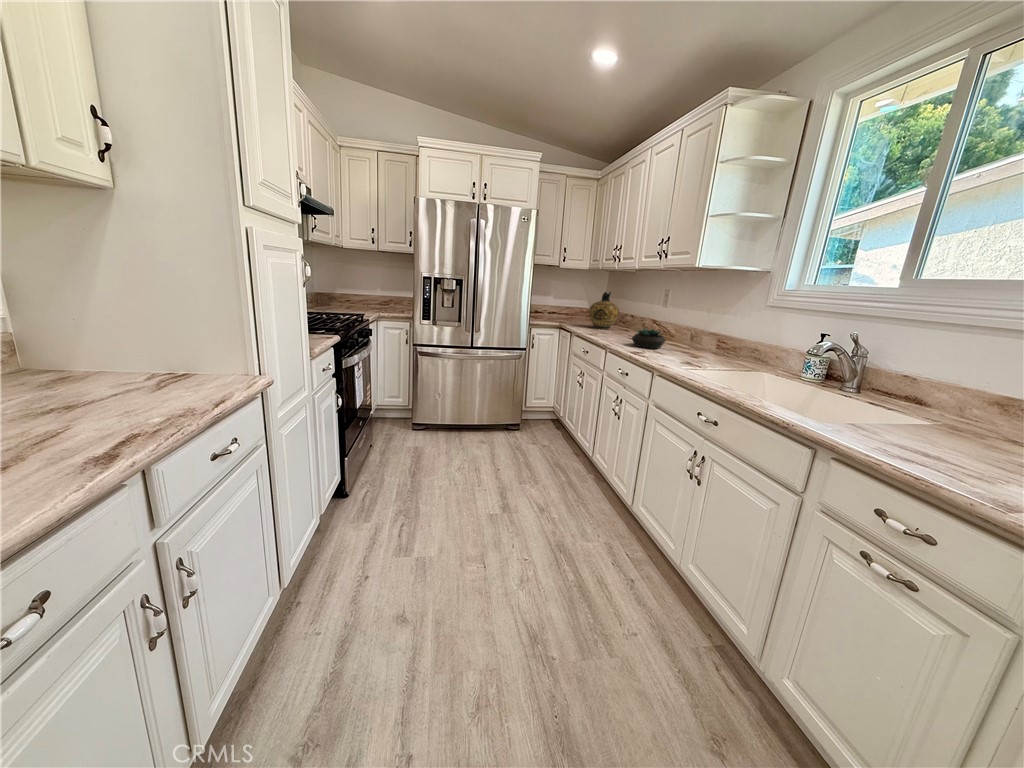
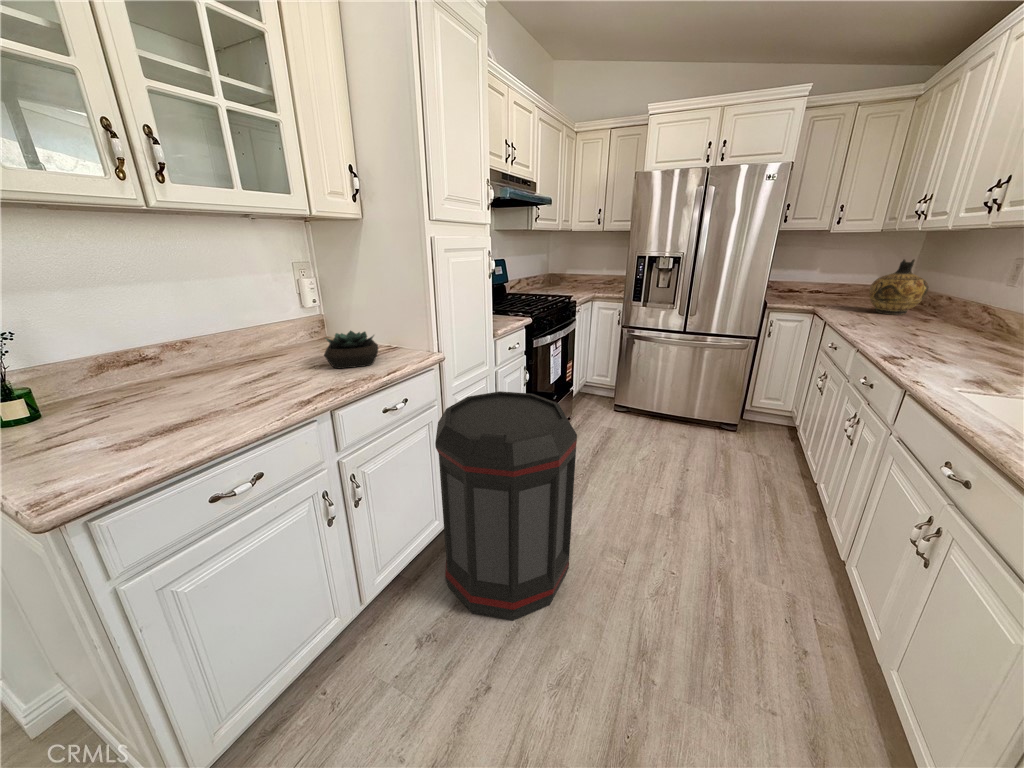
succulent plant: present [632,329,666,349] -> present [324,331,378,369]
trash can: none [276,413,447,686] -> present [435,391,577,621]

